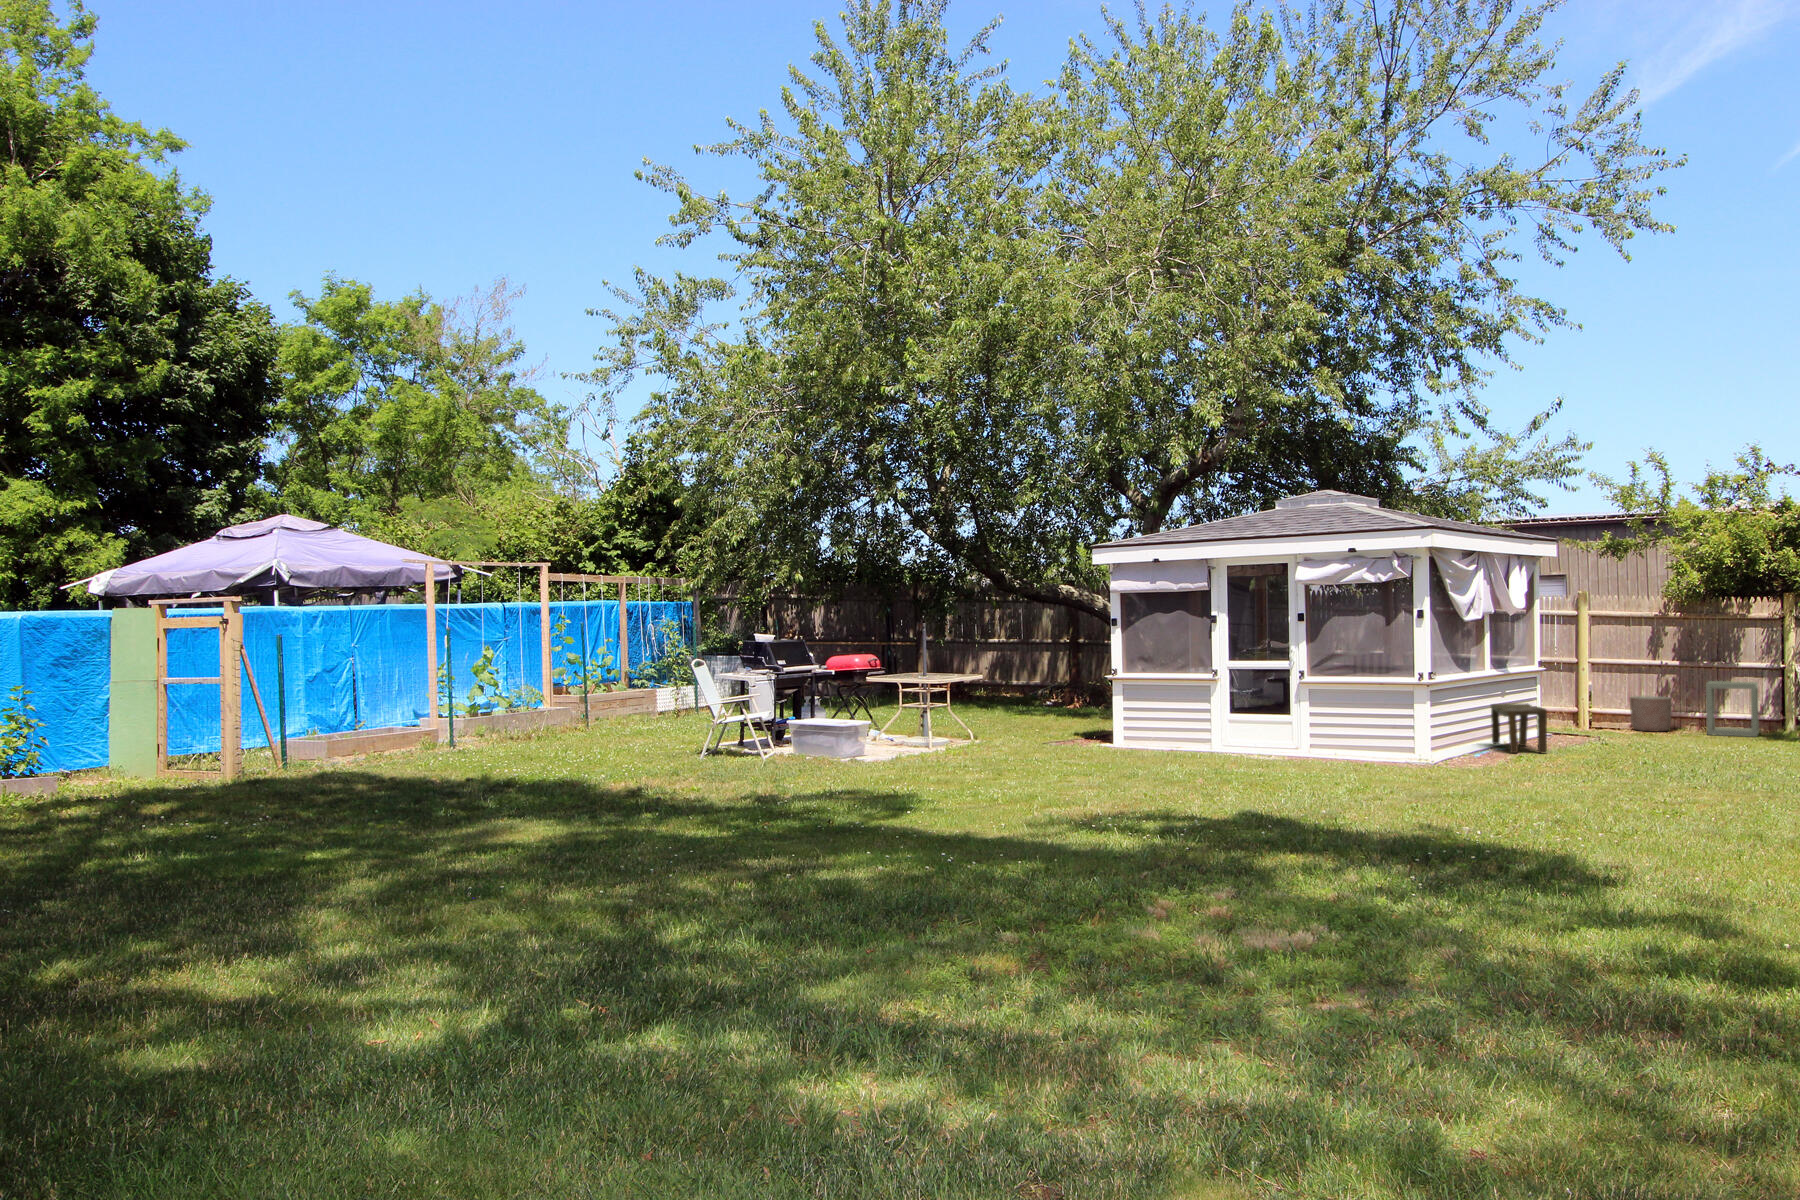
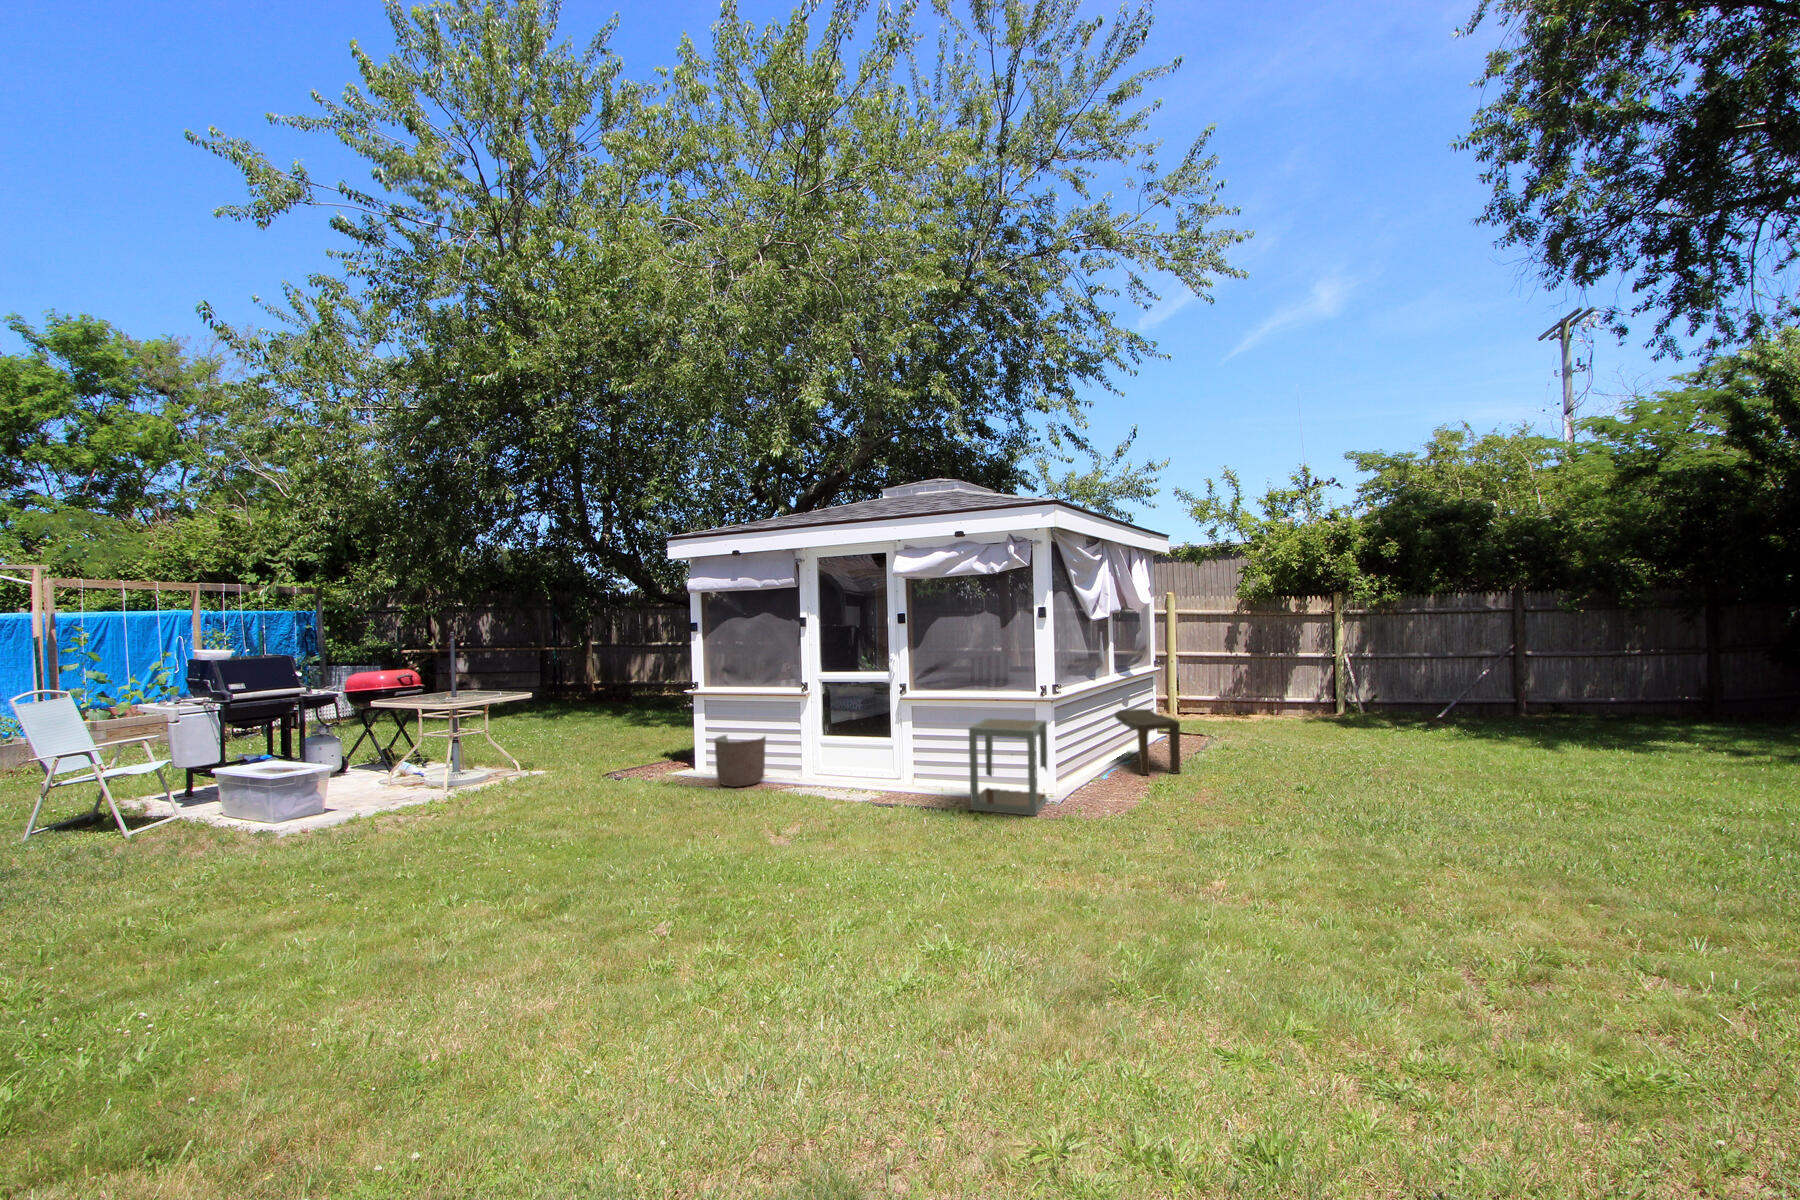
side table: present [1706,681,1759,737] -> present [969,718,1048,816]
planter: present [1630,696,1672,732] -> present [714,735,766,787]

